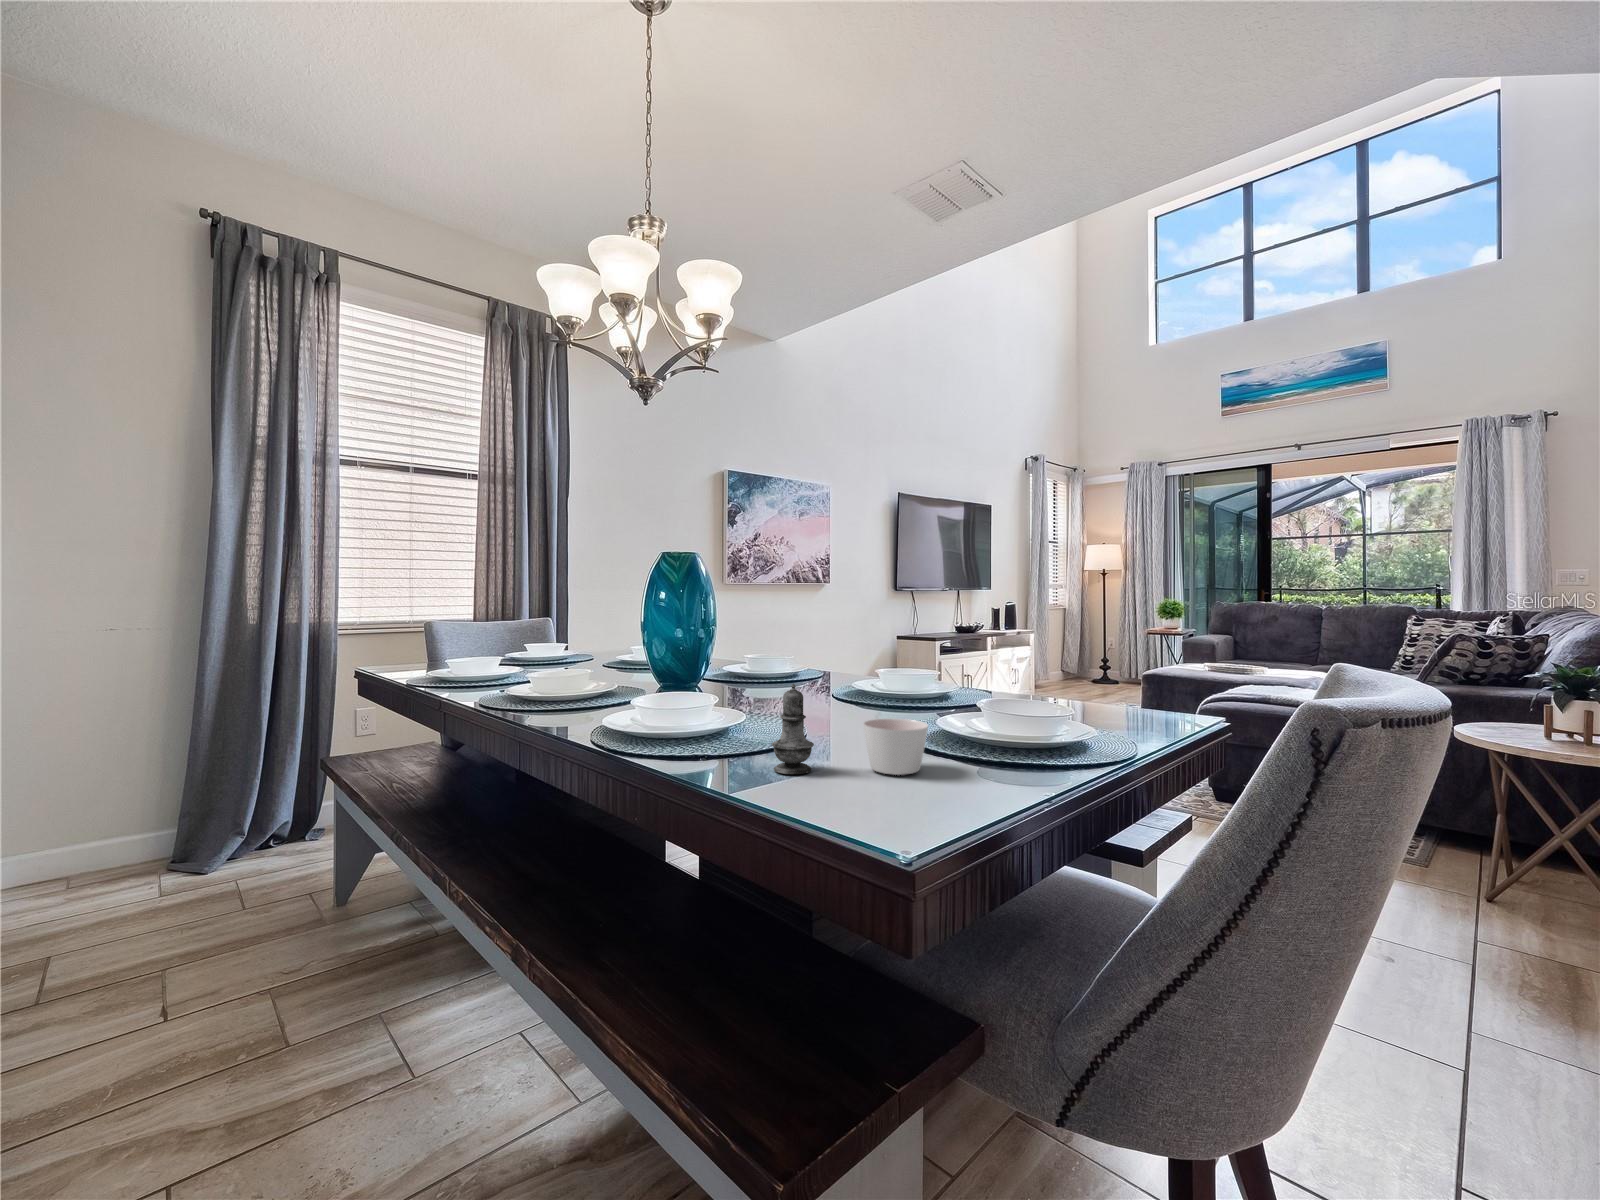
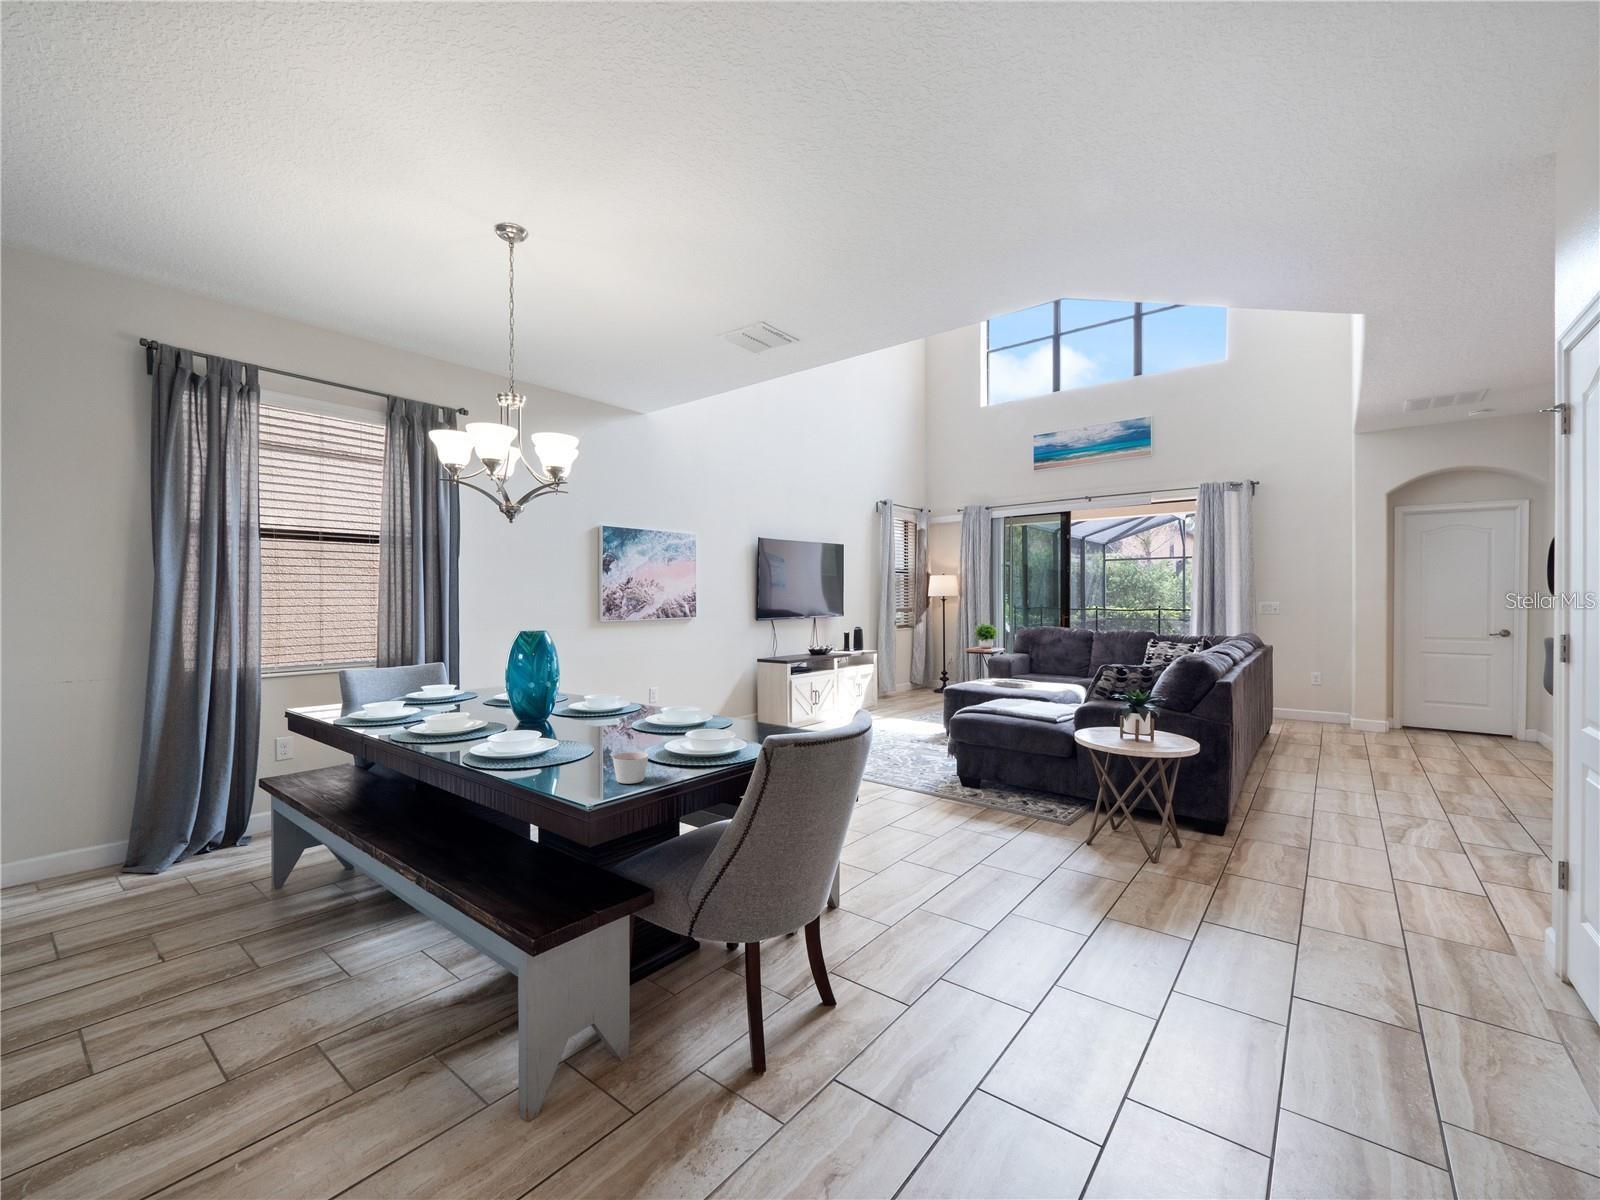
salt shaker: present [772,684,814,774] -> none [560,735,585,785]

